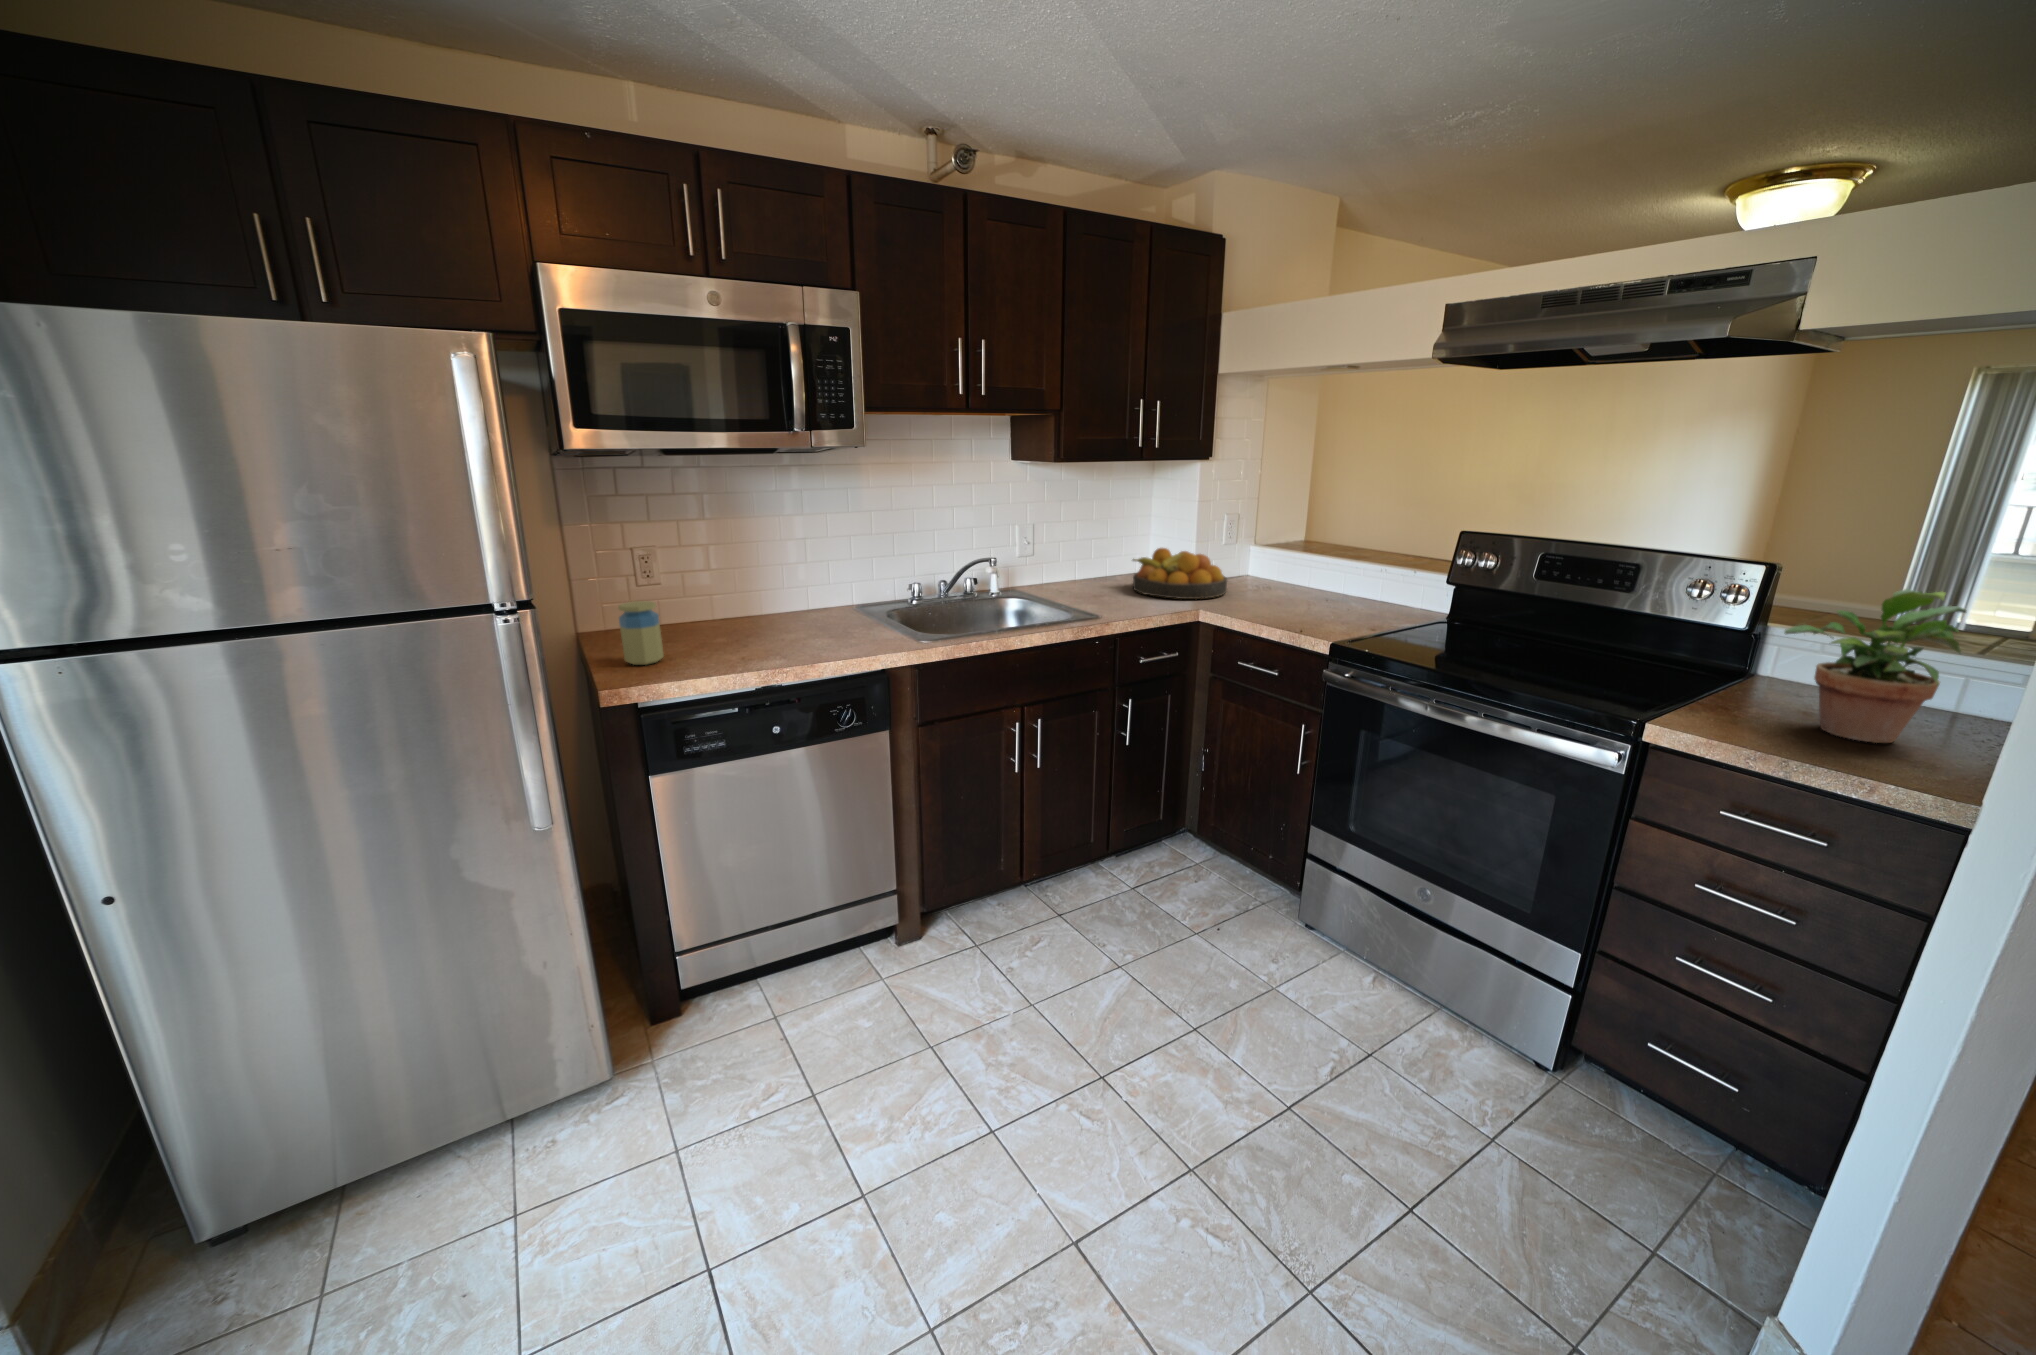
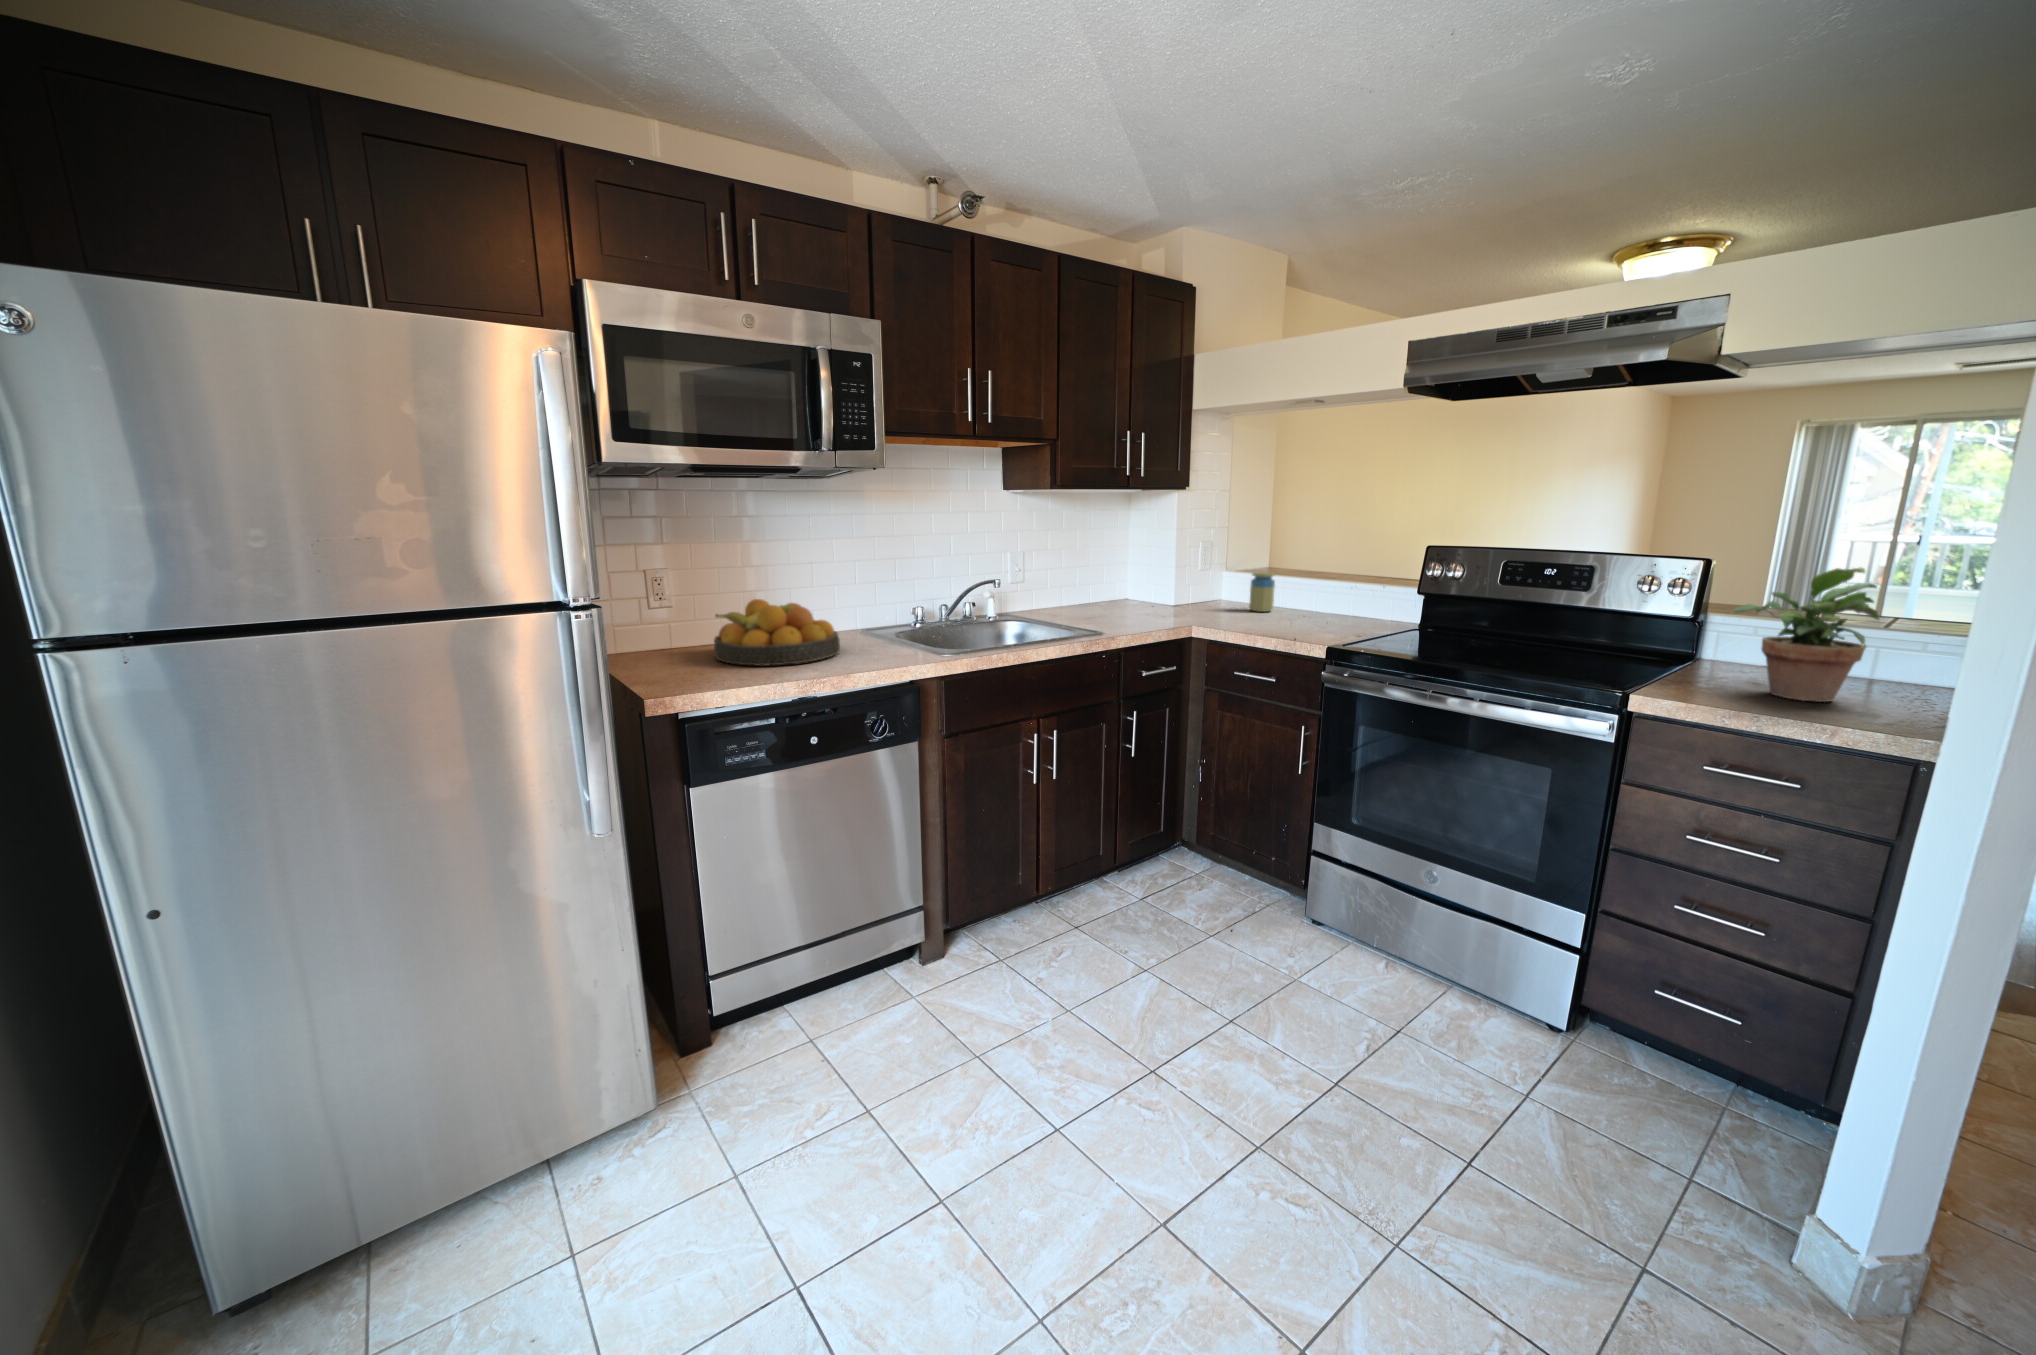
fruit bowl: present [1133,548,1227,599] -> present [714,599,840,666]
jar: present [618,601,664,665] -> present [1249,572,1275,612]

